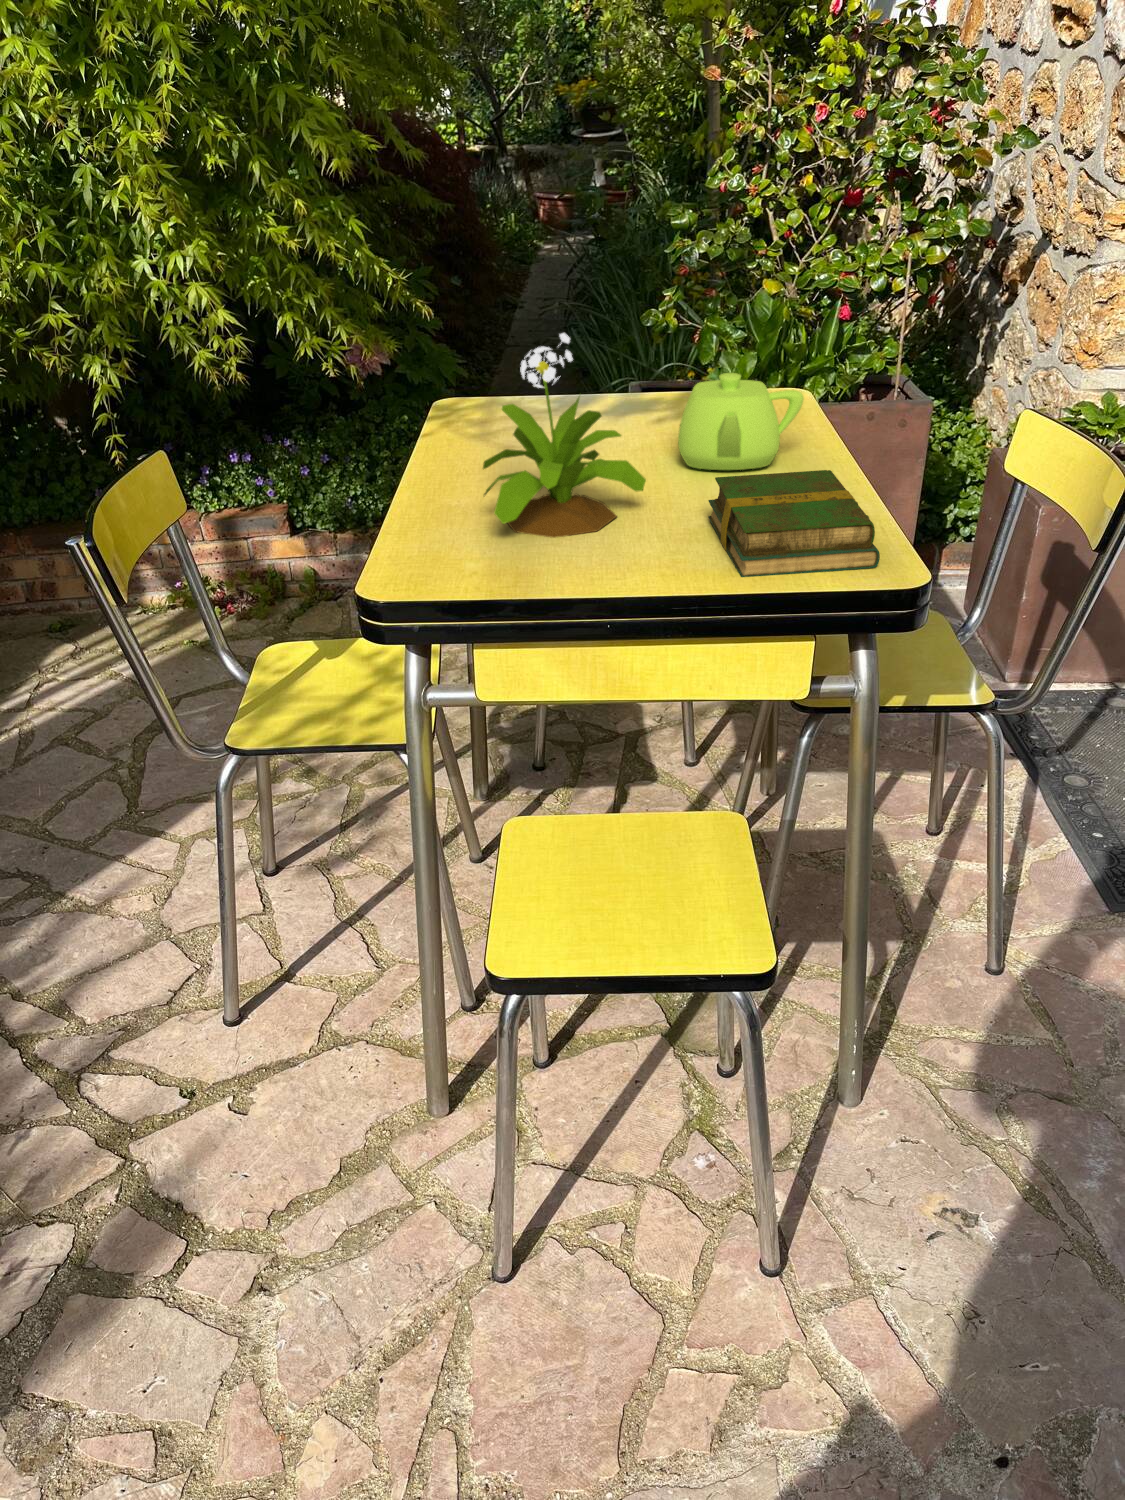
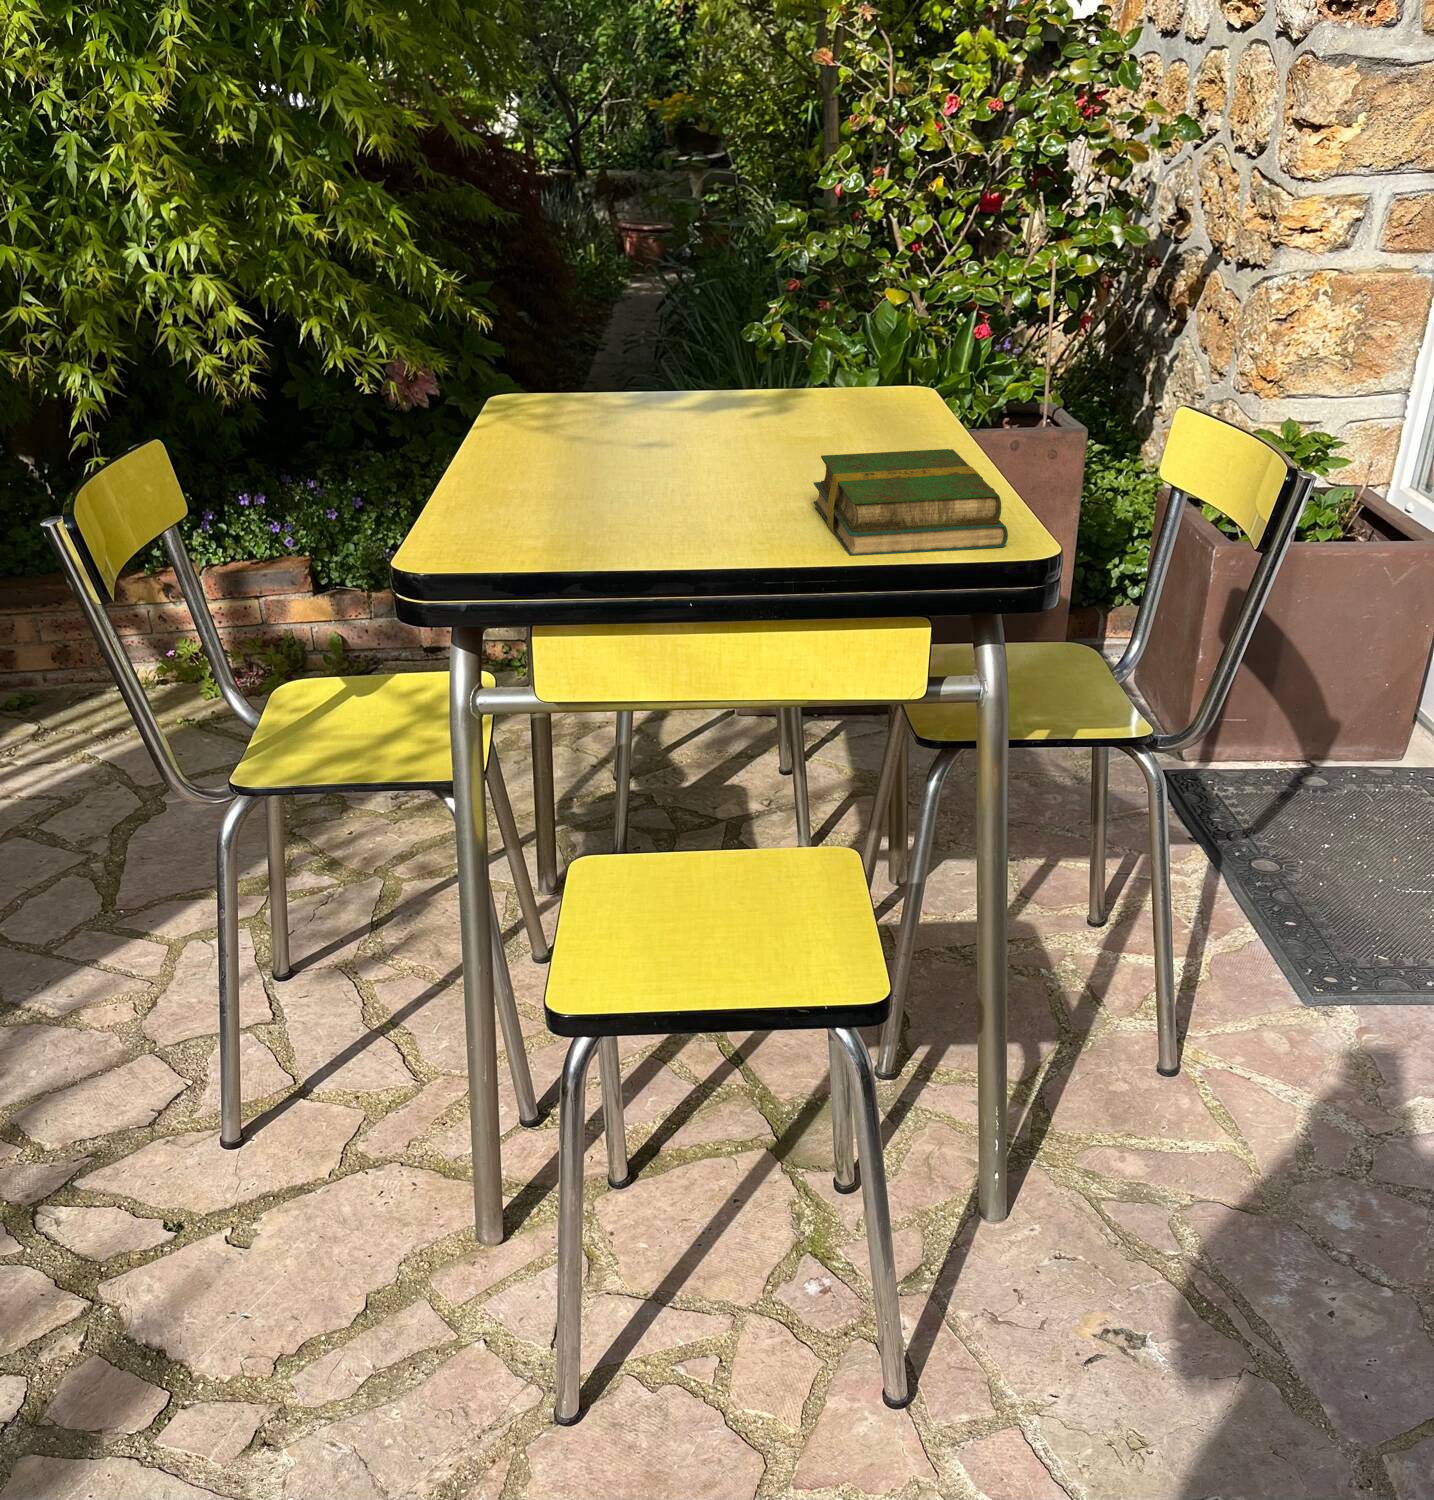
potted flower: present [483,333,646,538] -> none [551,285,742,522]
teapot: present [678,373,804,470] -> none [780,352,924,462]

